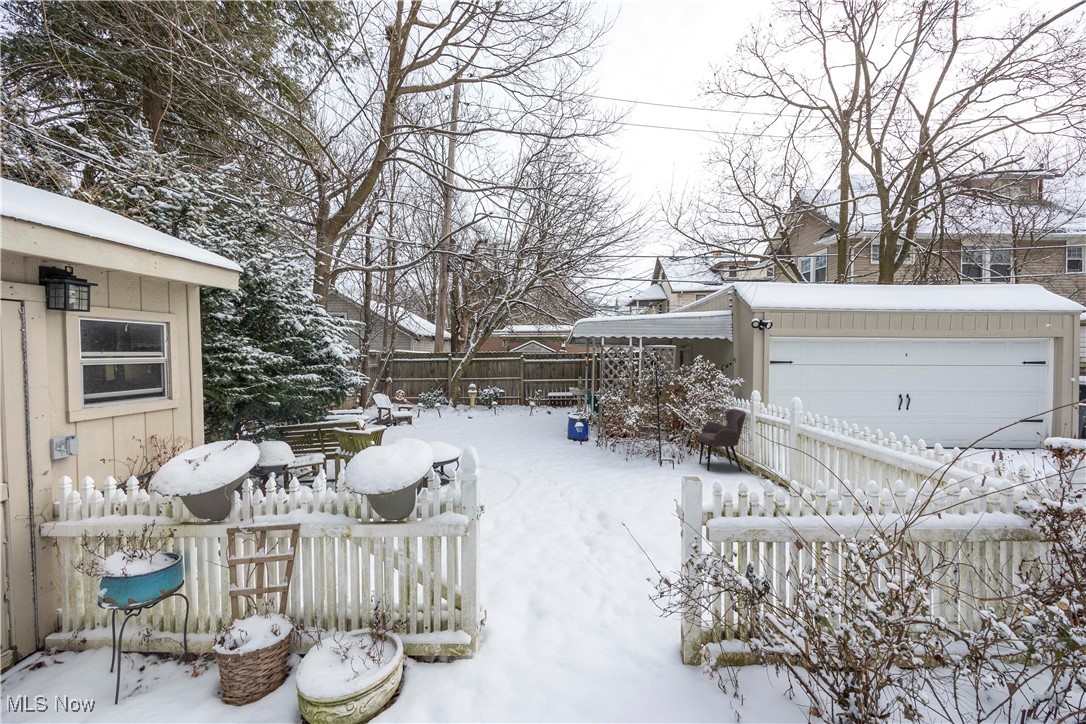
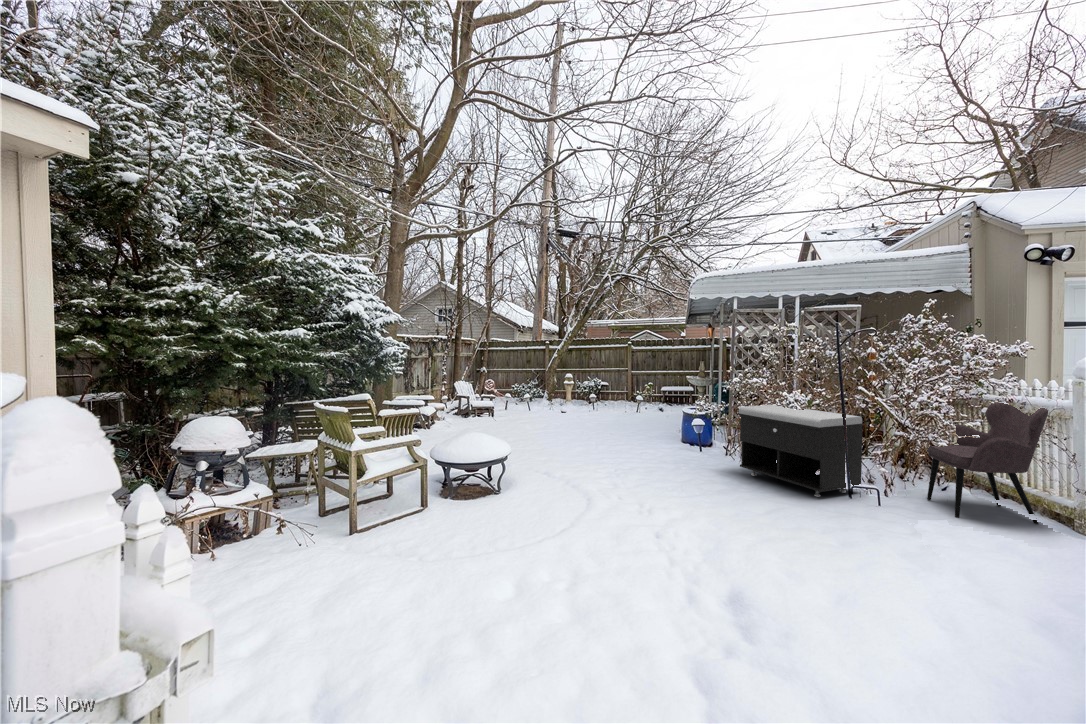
storage bench: none [604,413,669,467] -> present [739,405,862,496]

